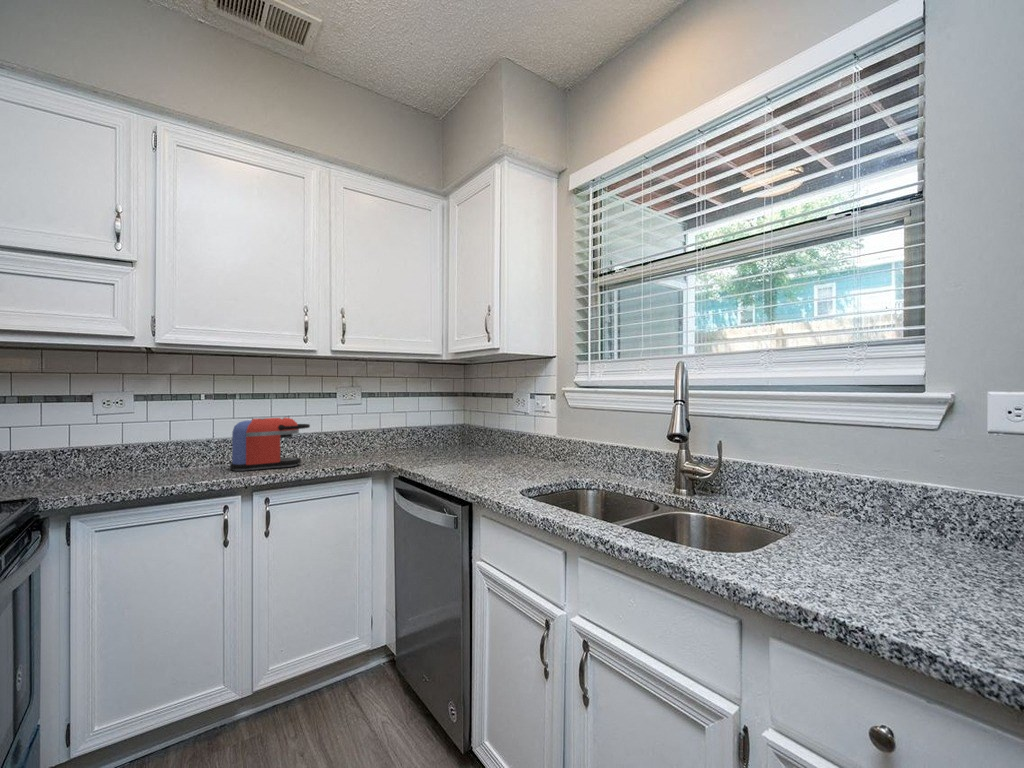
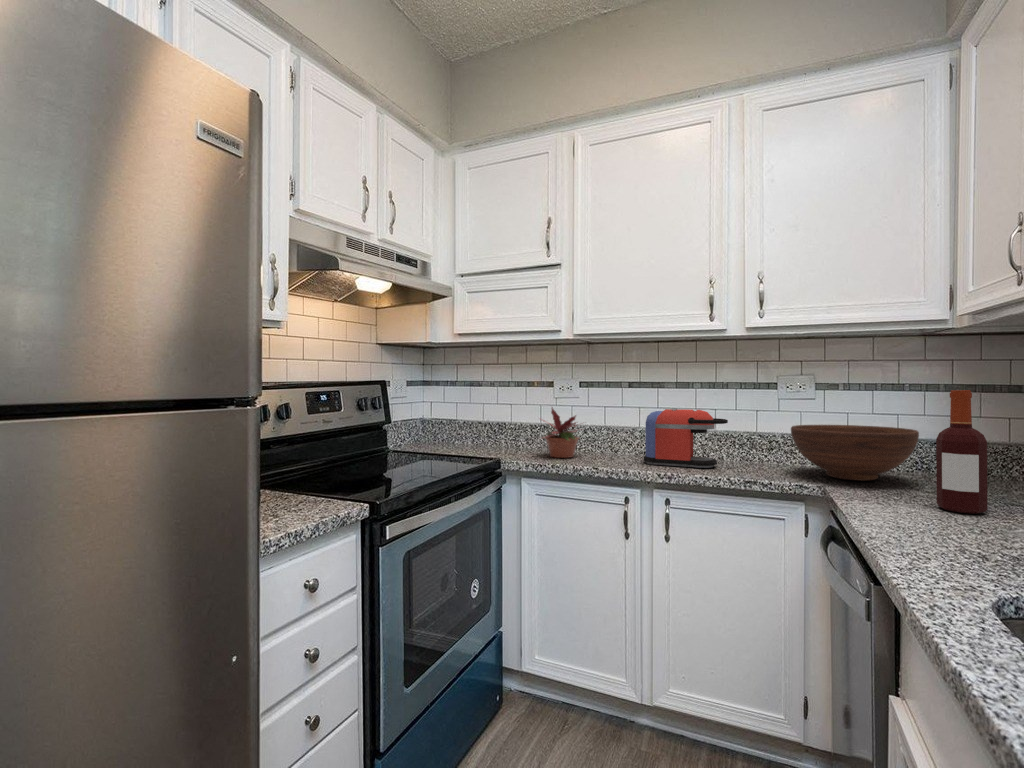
bottle: none [450,400,472,468] -> present [936,390,988,514]
potted plant: none [77,422,164,481] -> present [543,407,579,458]
fruit bowl: none [356,422,430,459] -> present [791,425,919,481]

